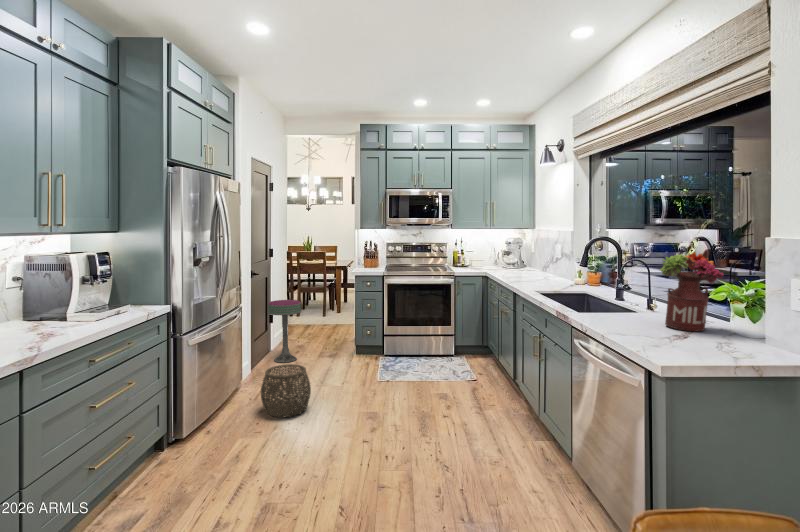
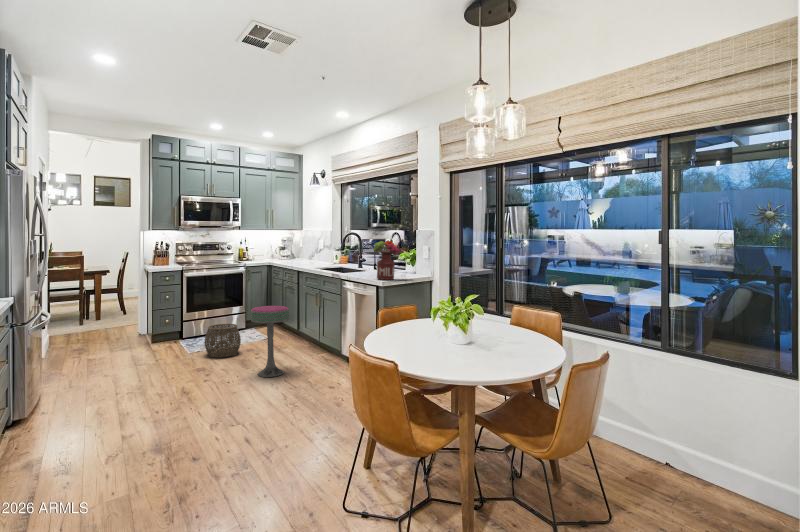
bar stool: present [268,300,301,363] -> present [251,306,289,377]
woven basket: present [261,364,311,418] -> present [205,324,241,358]

